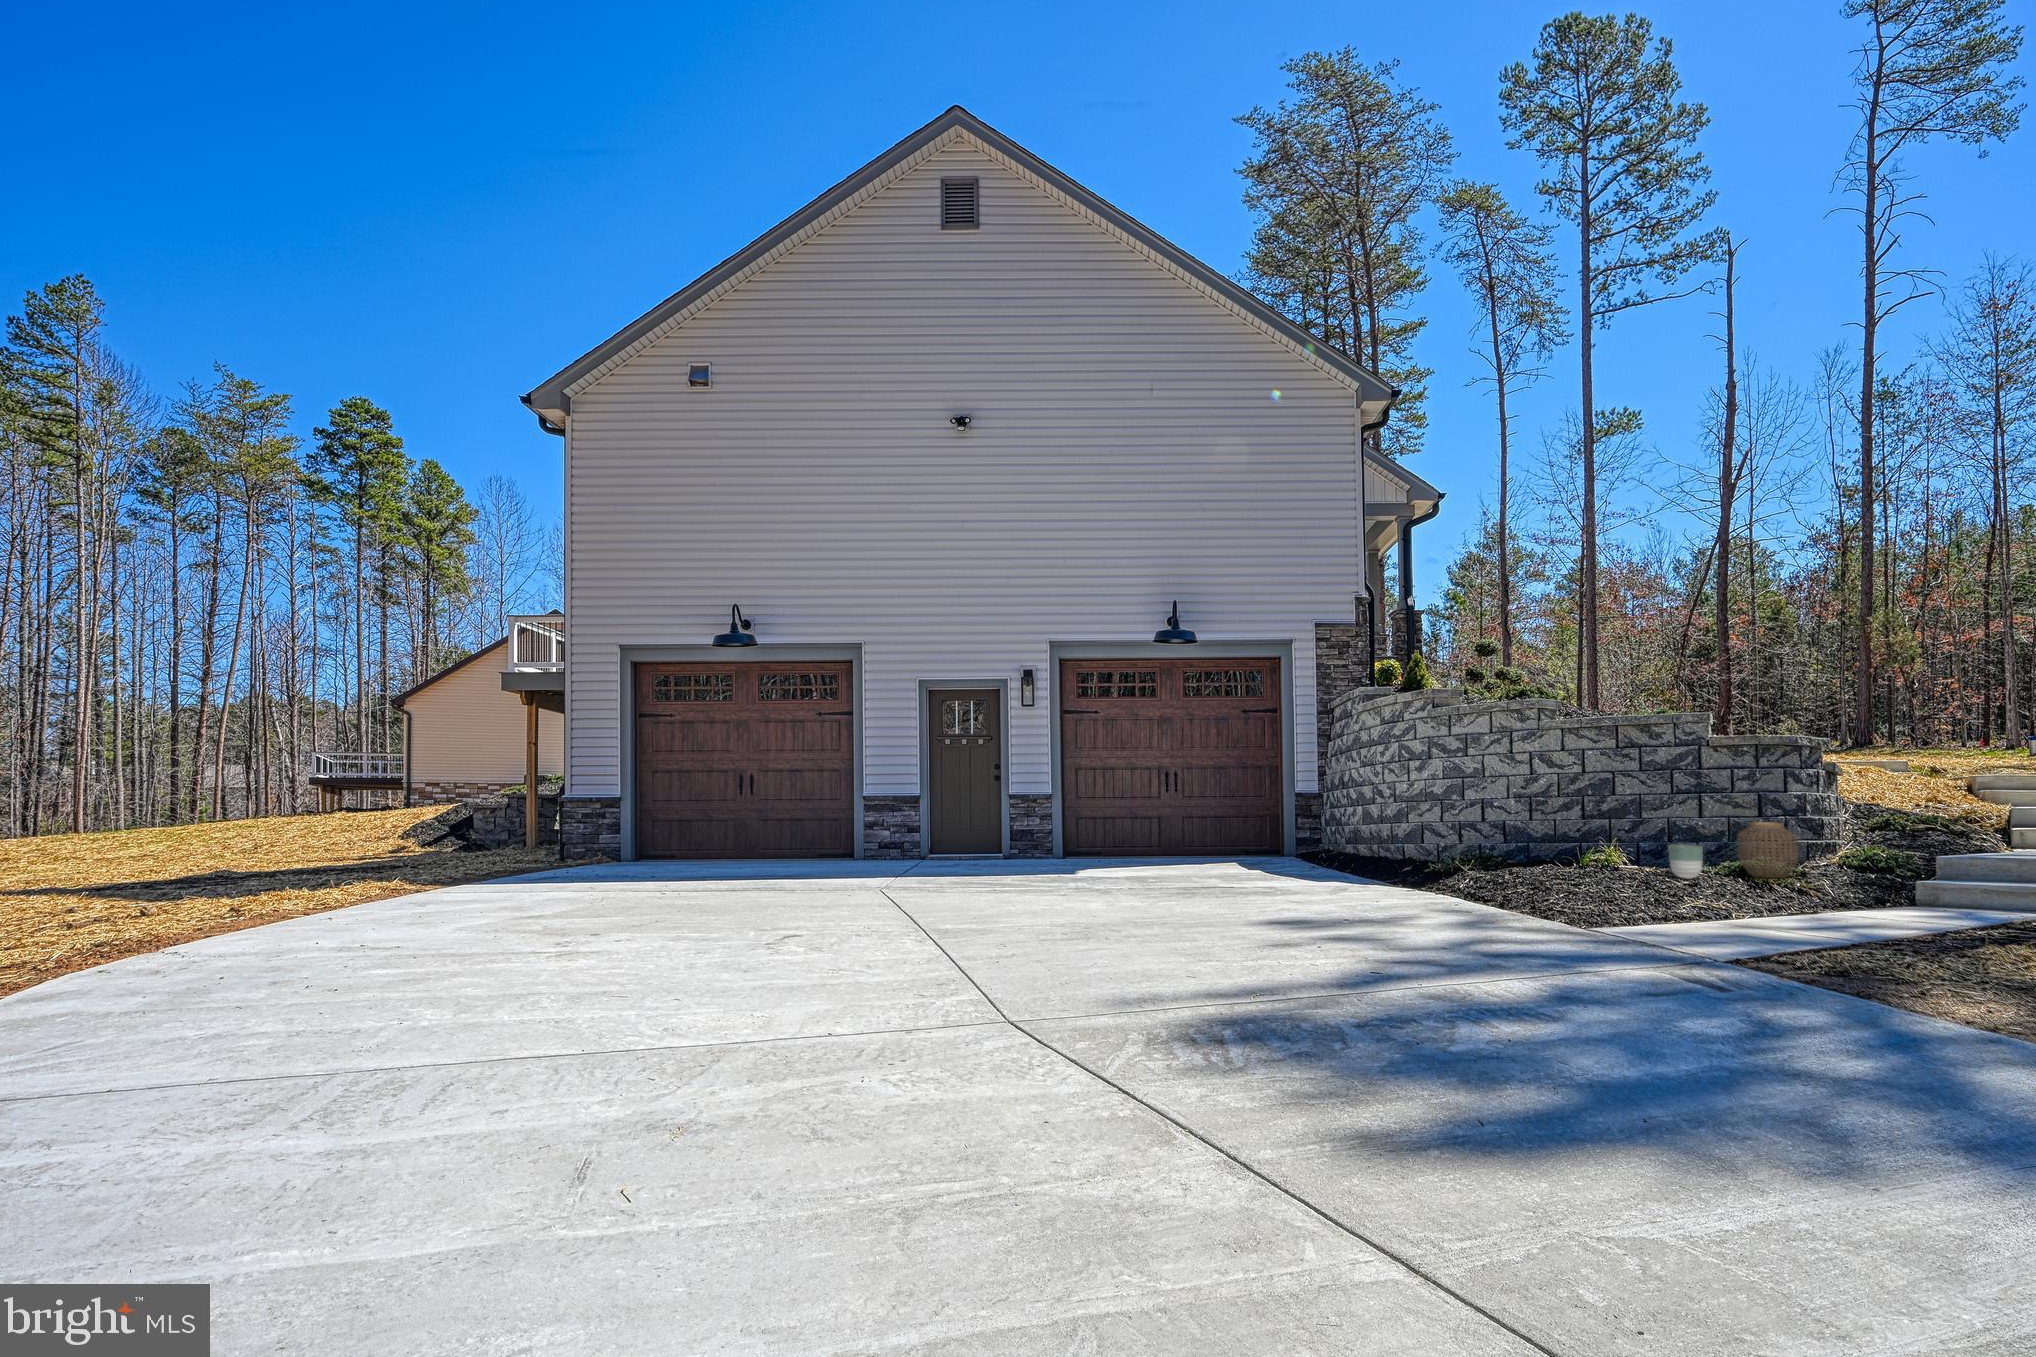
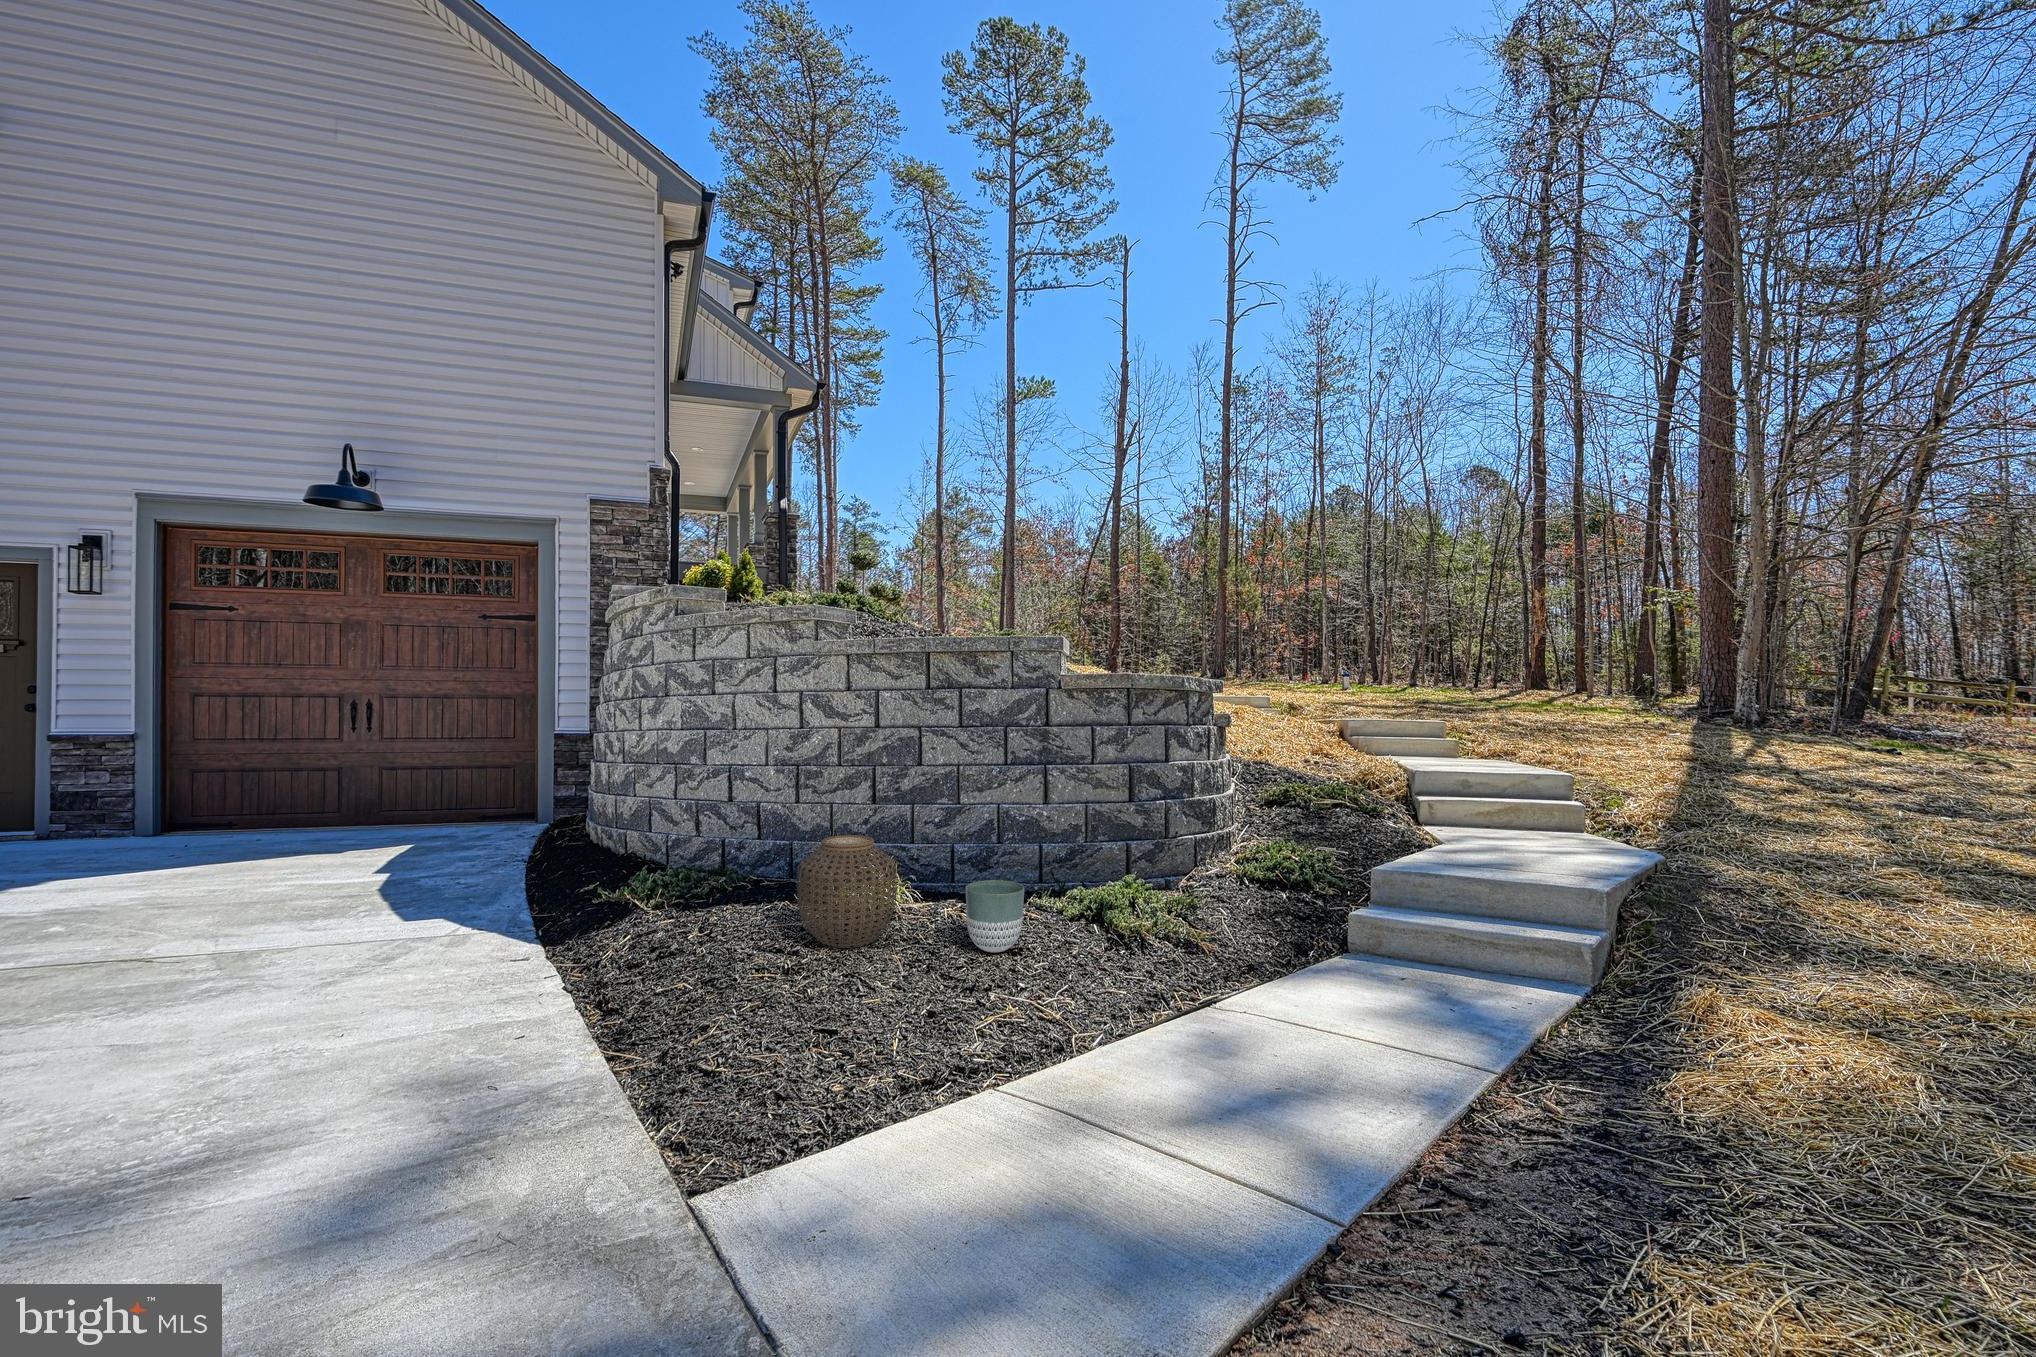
woven basket: present [1737,822,1798,878] -> present [797,835,897,948]

